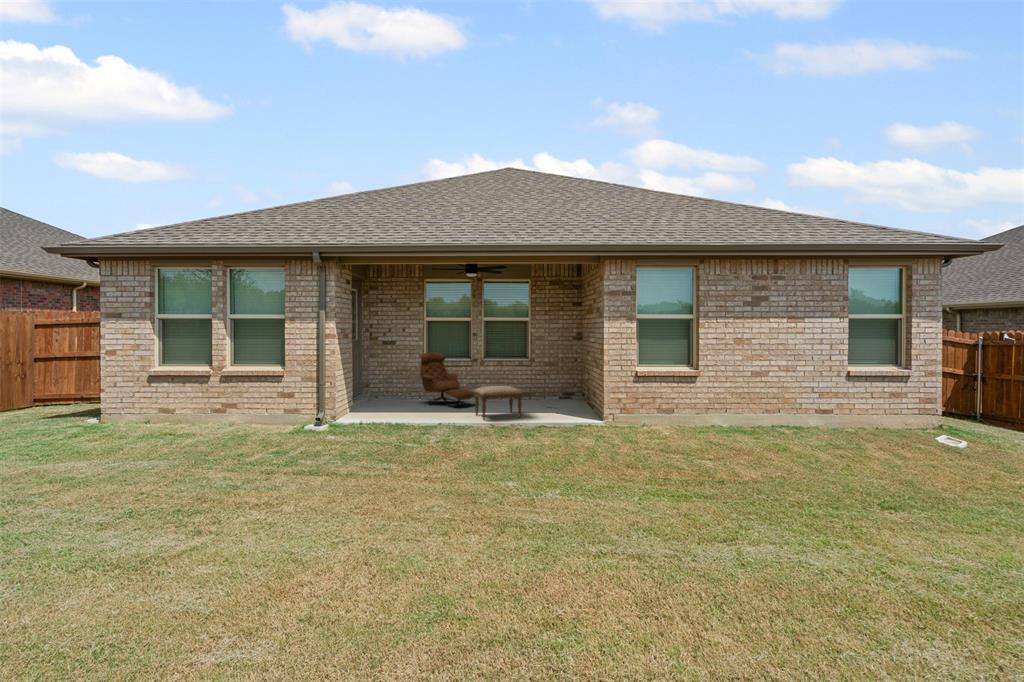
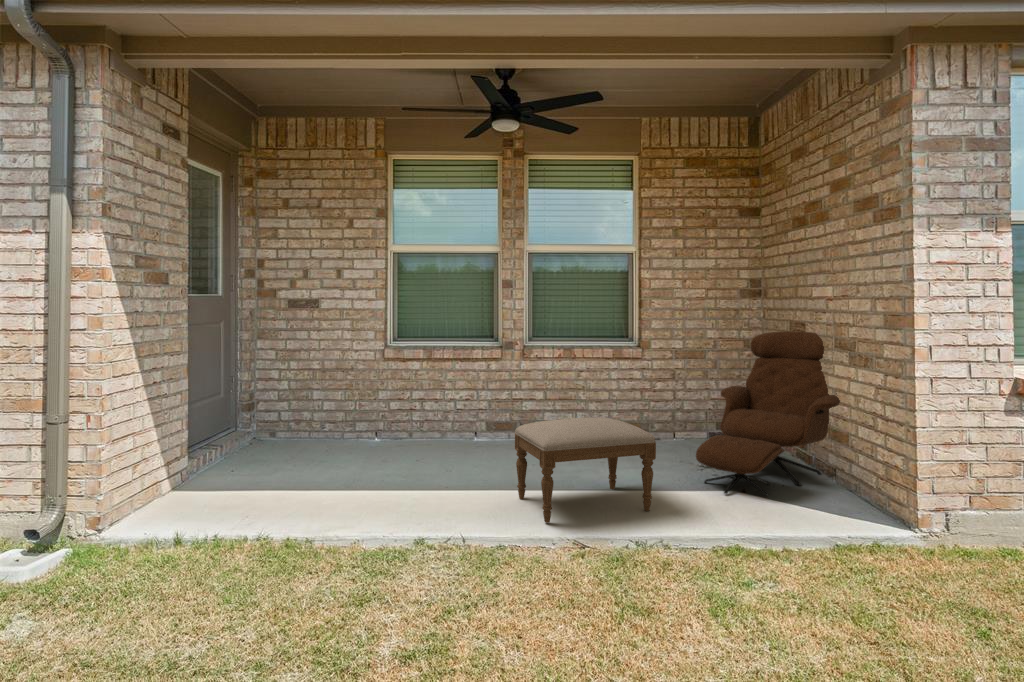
lounge chair: present [420,352,474,407] -> present [696,331,840,495]

